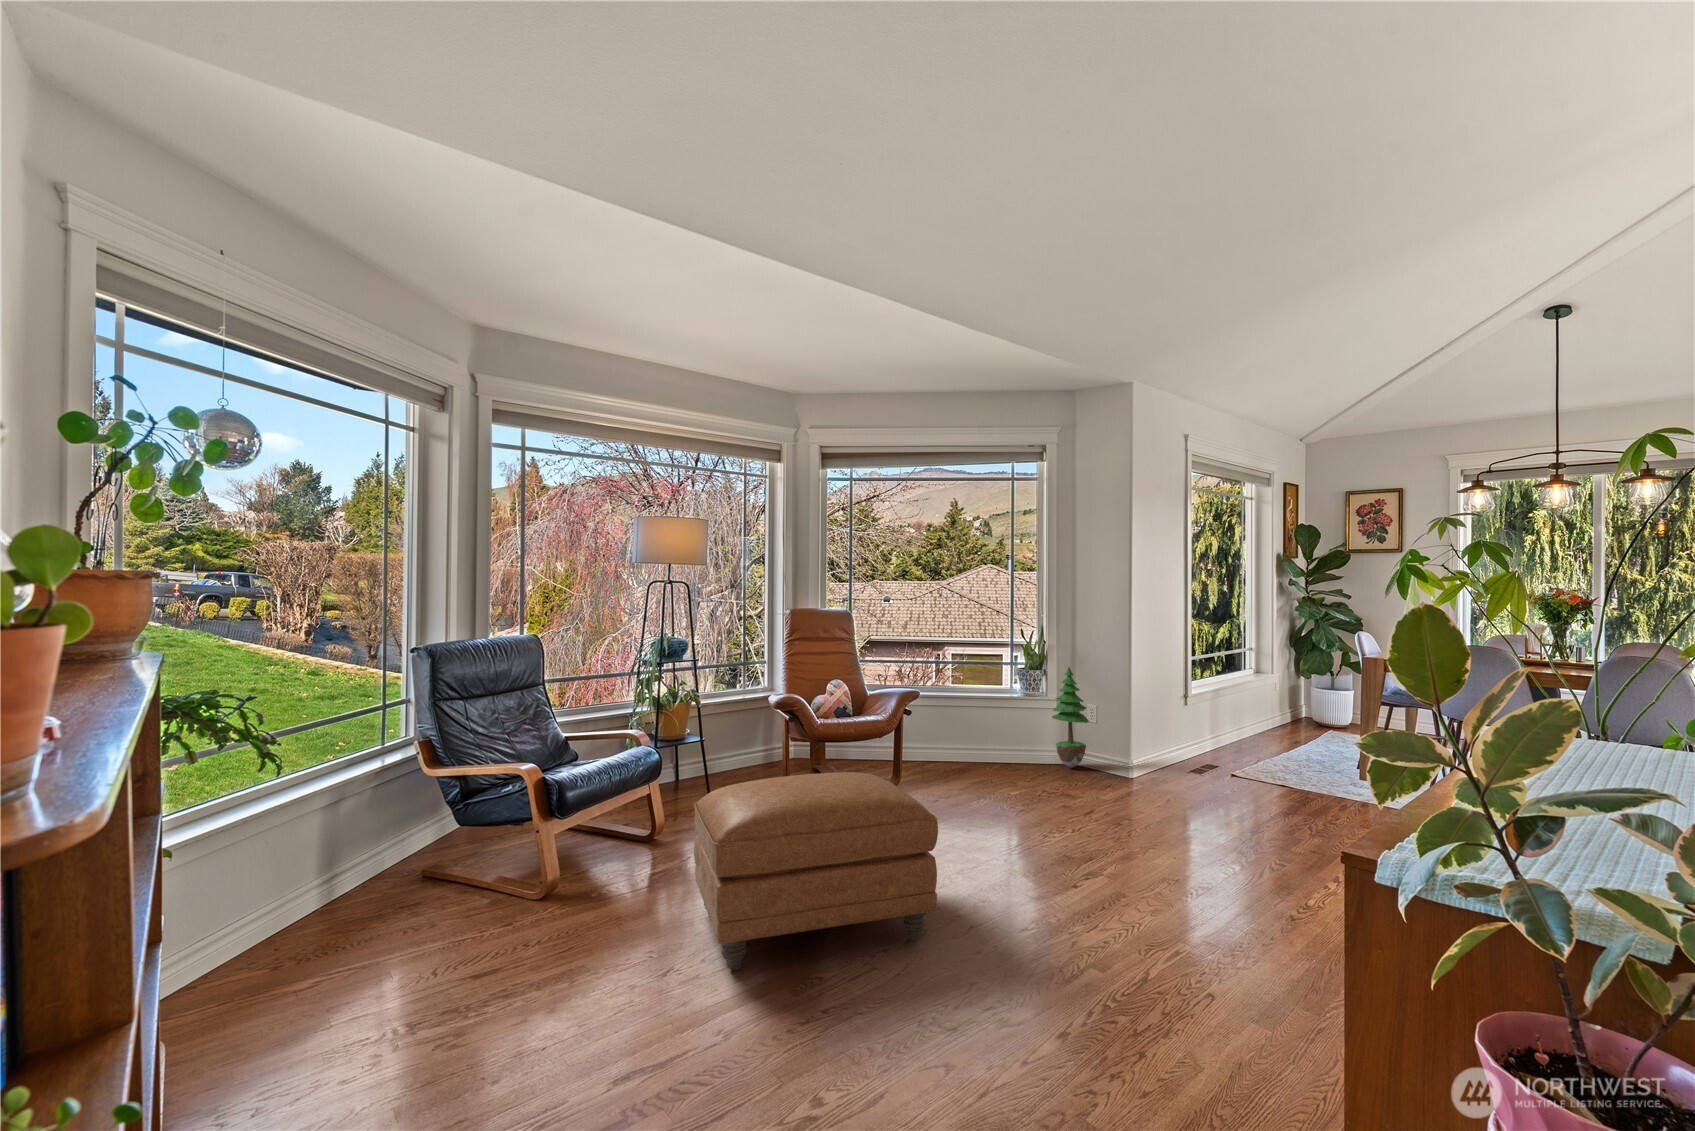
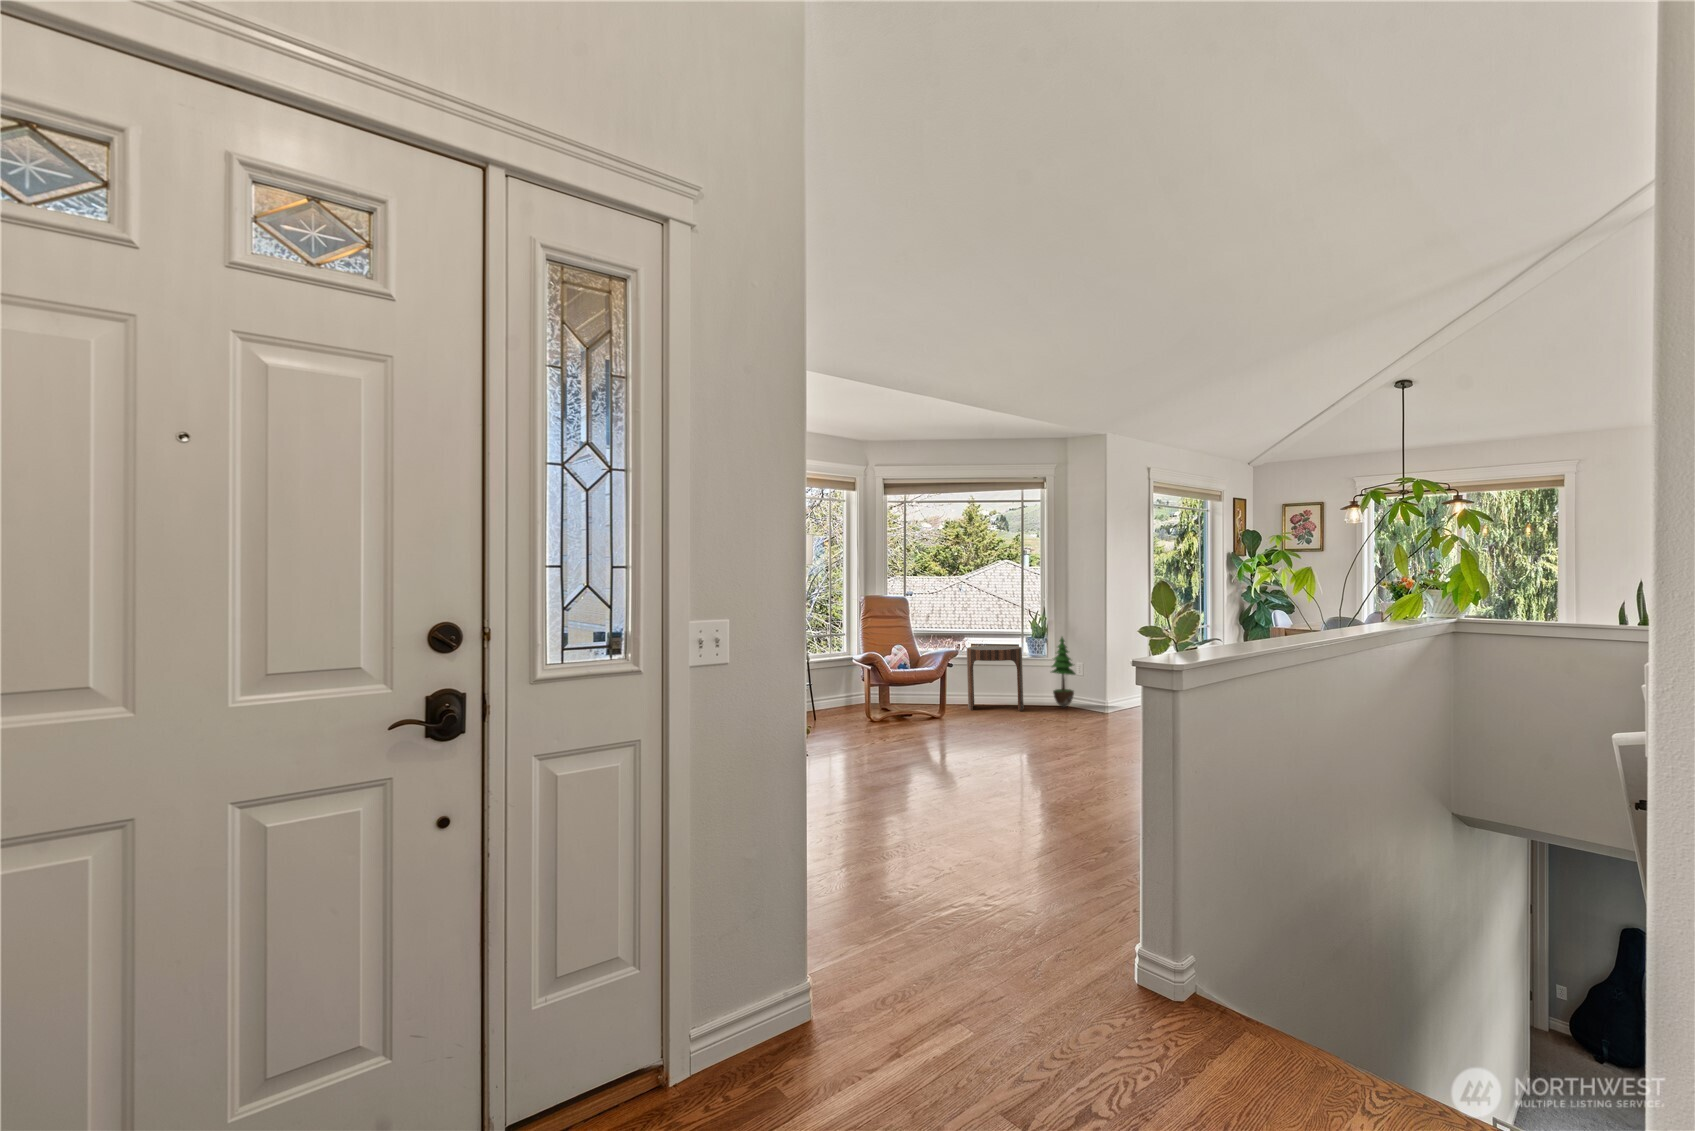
side table: none [935,679,1015,774] -> present [967,646,1024,711]
ottoman: present [694,772,938,970] -> none [834,687,976,782]

